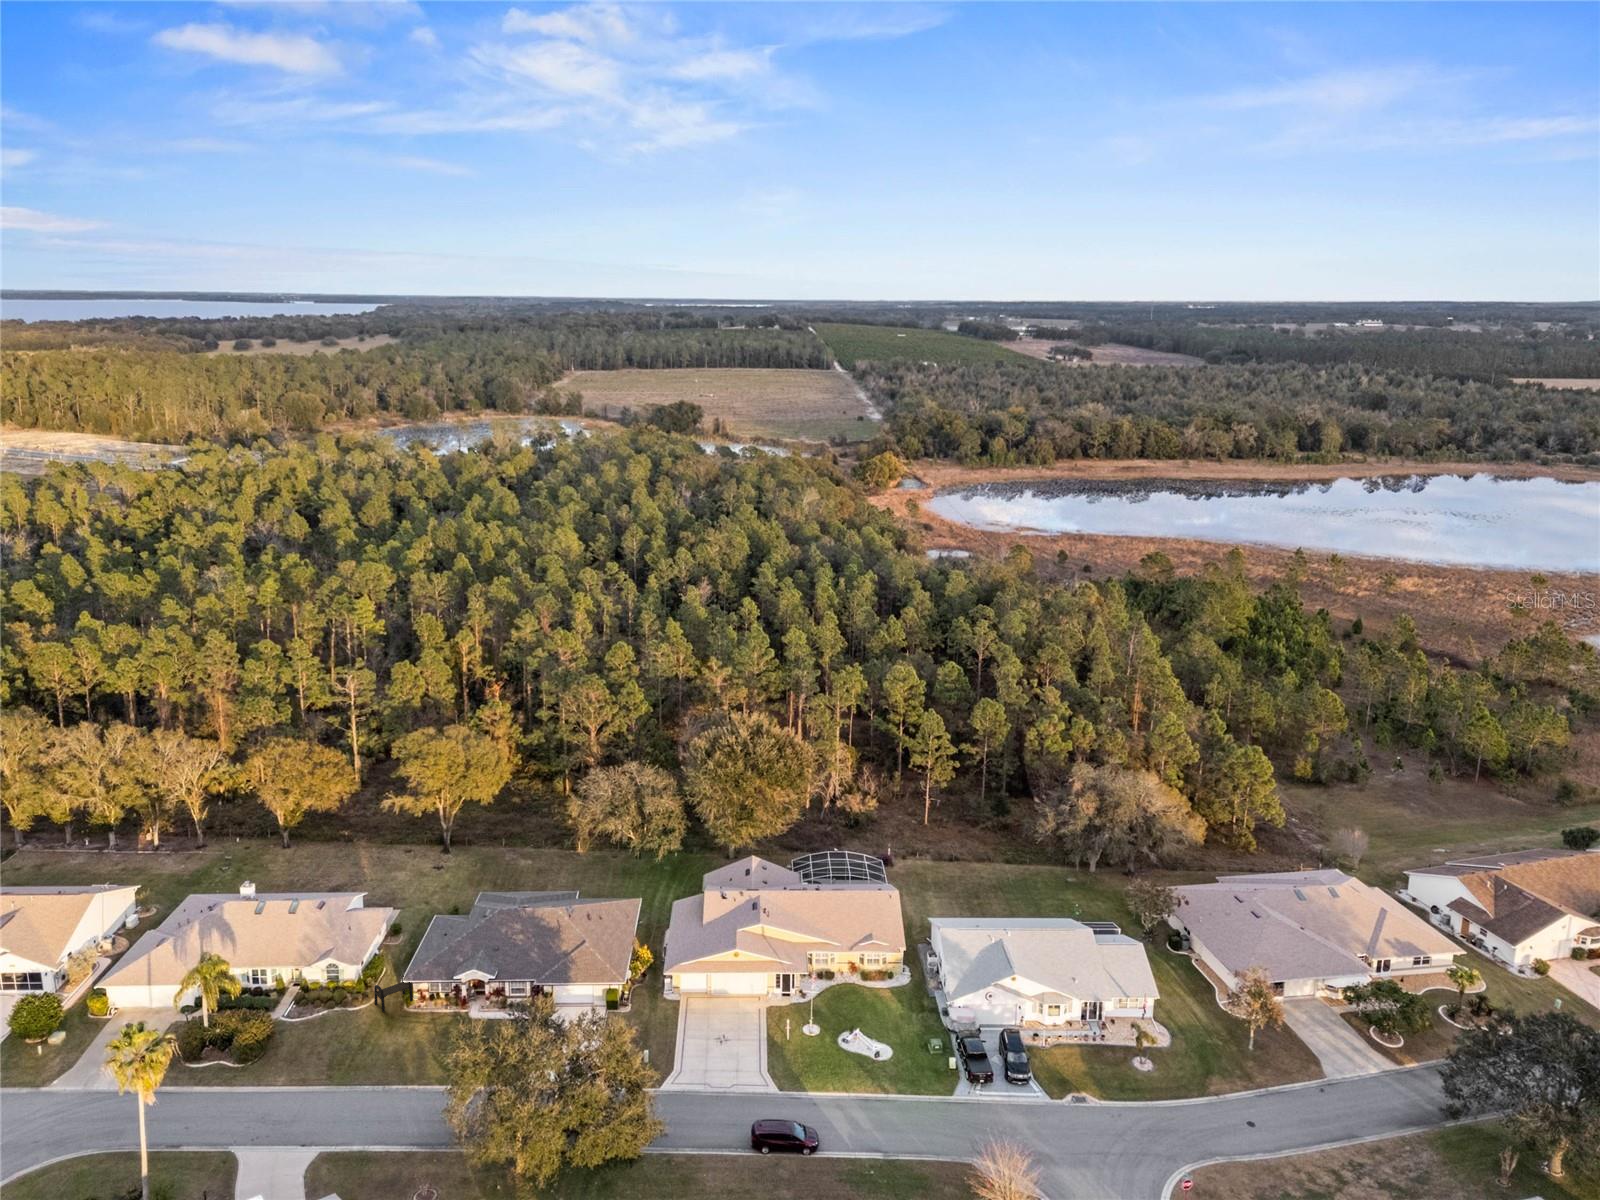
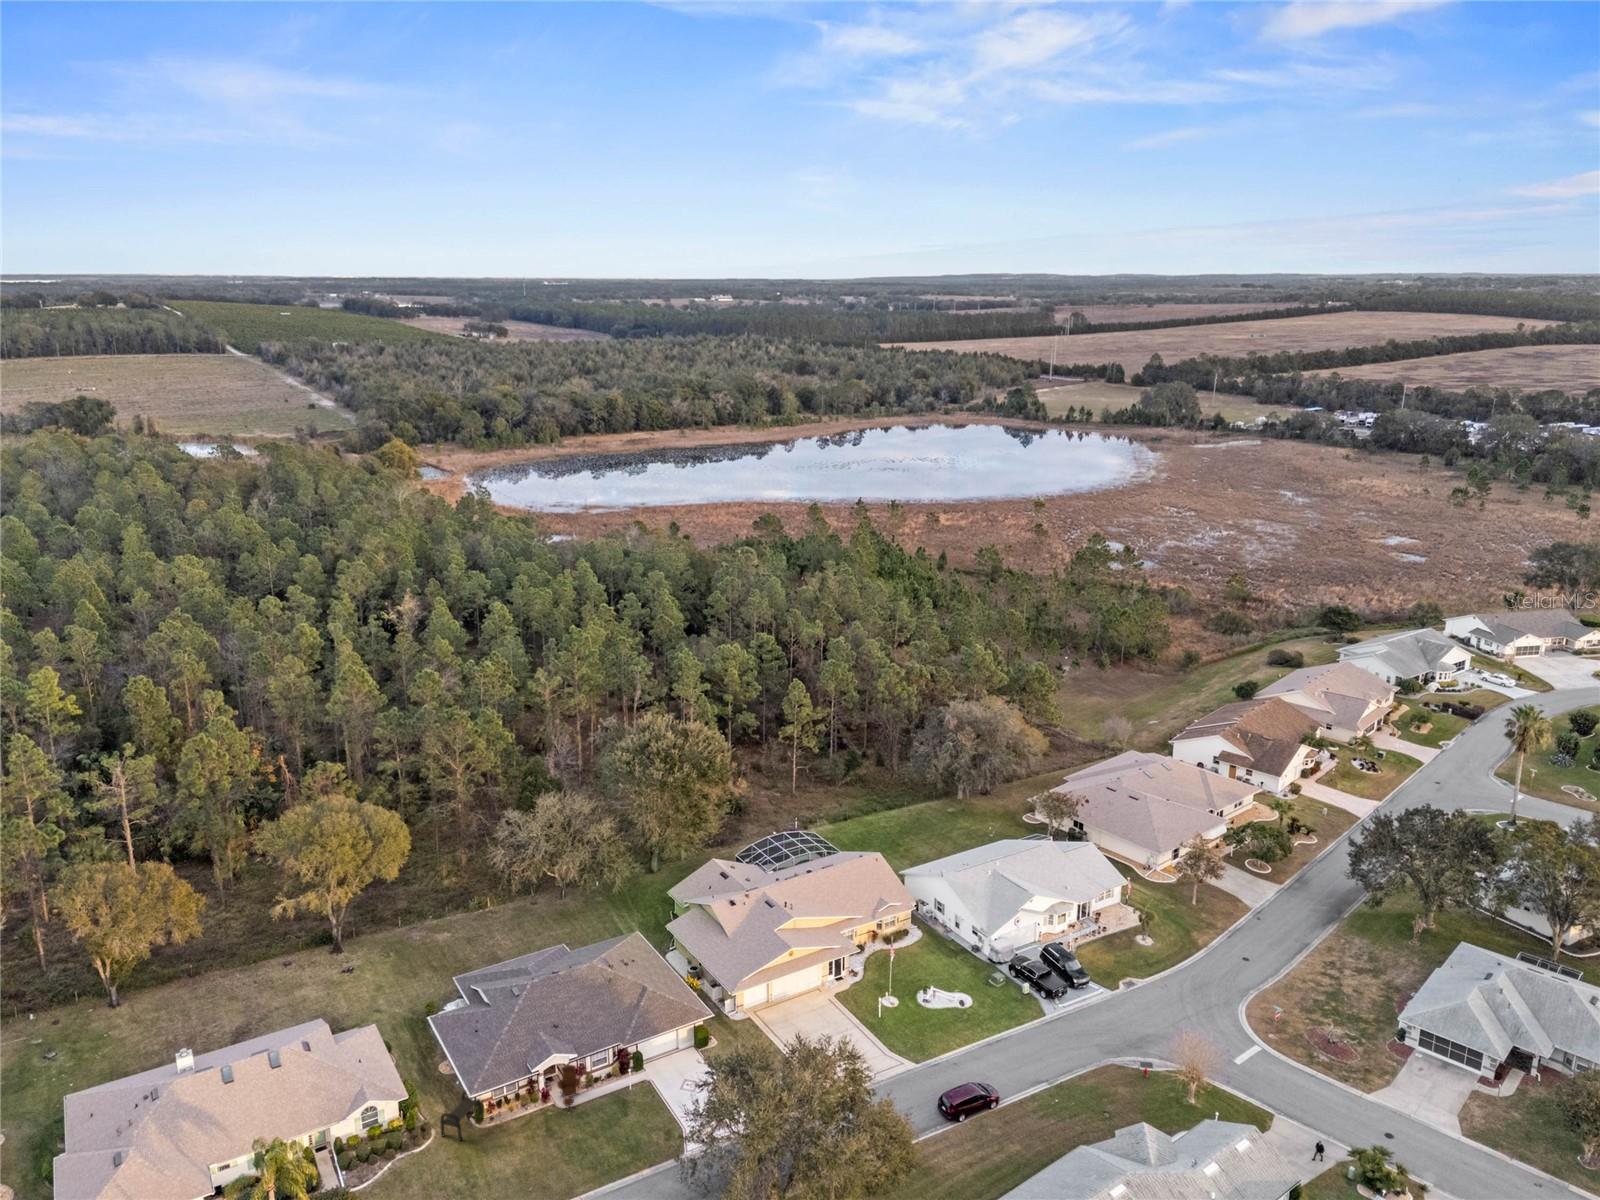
lounge chair: none [467,982,493,1022] -> present [557,1065,581,1109]

